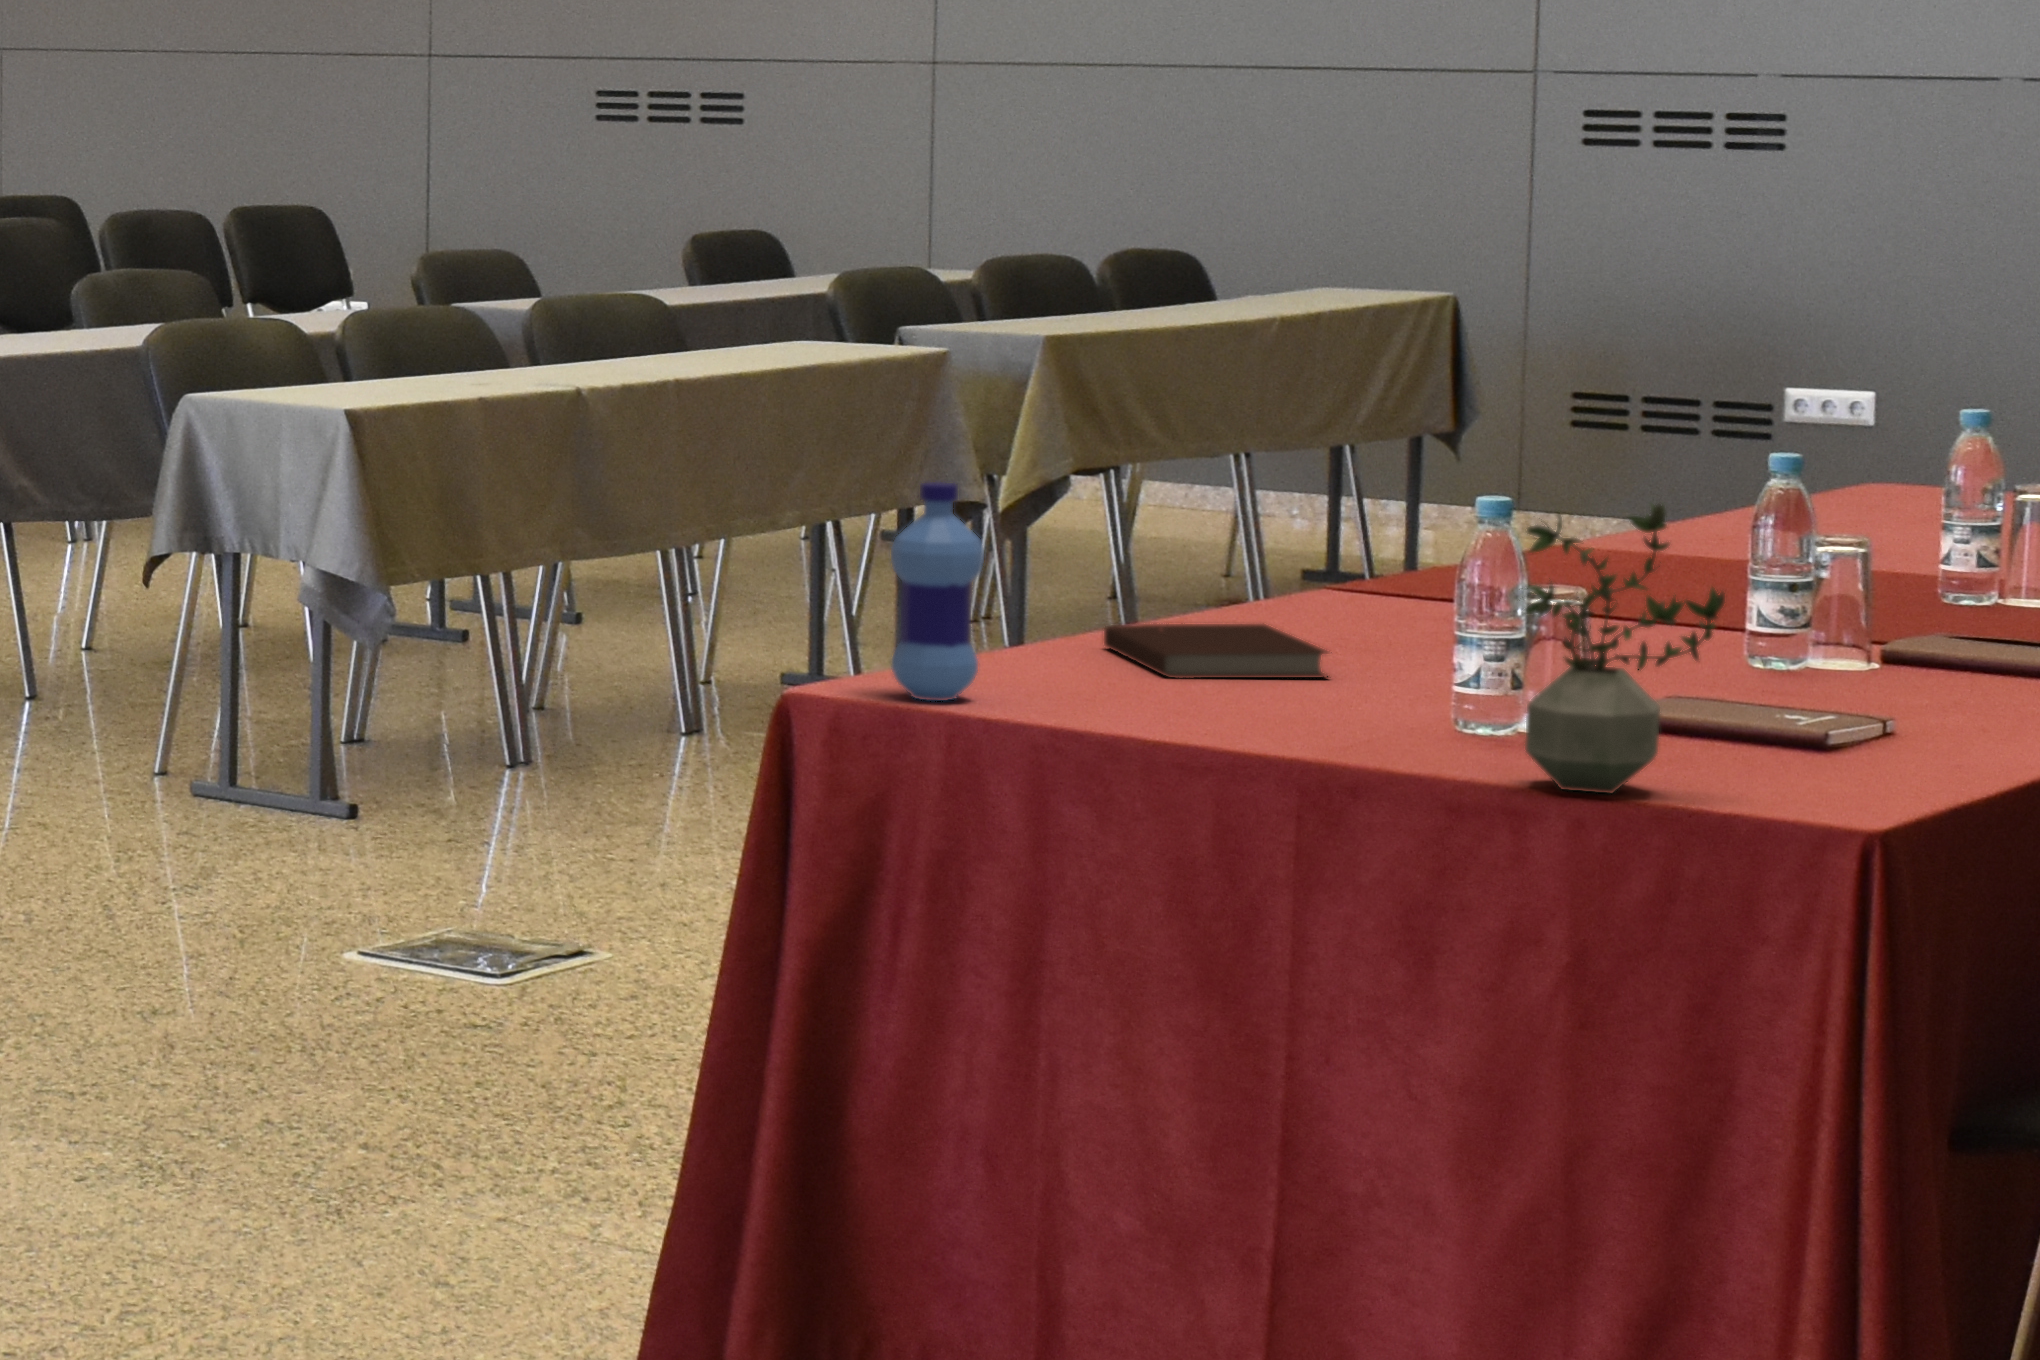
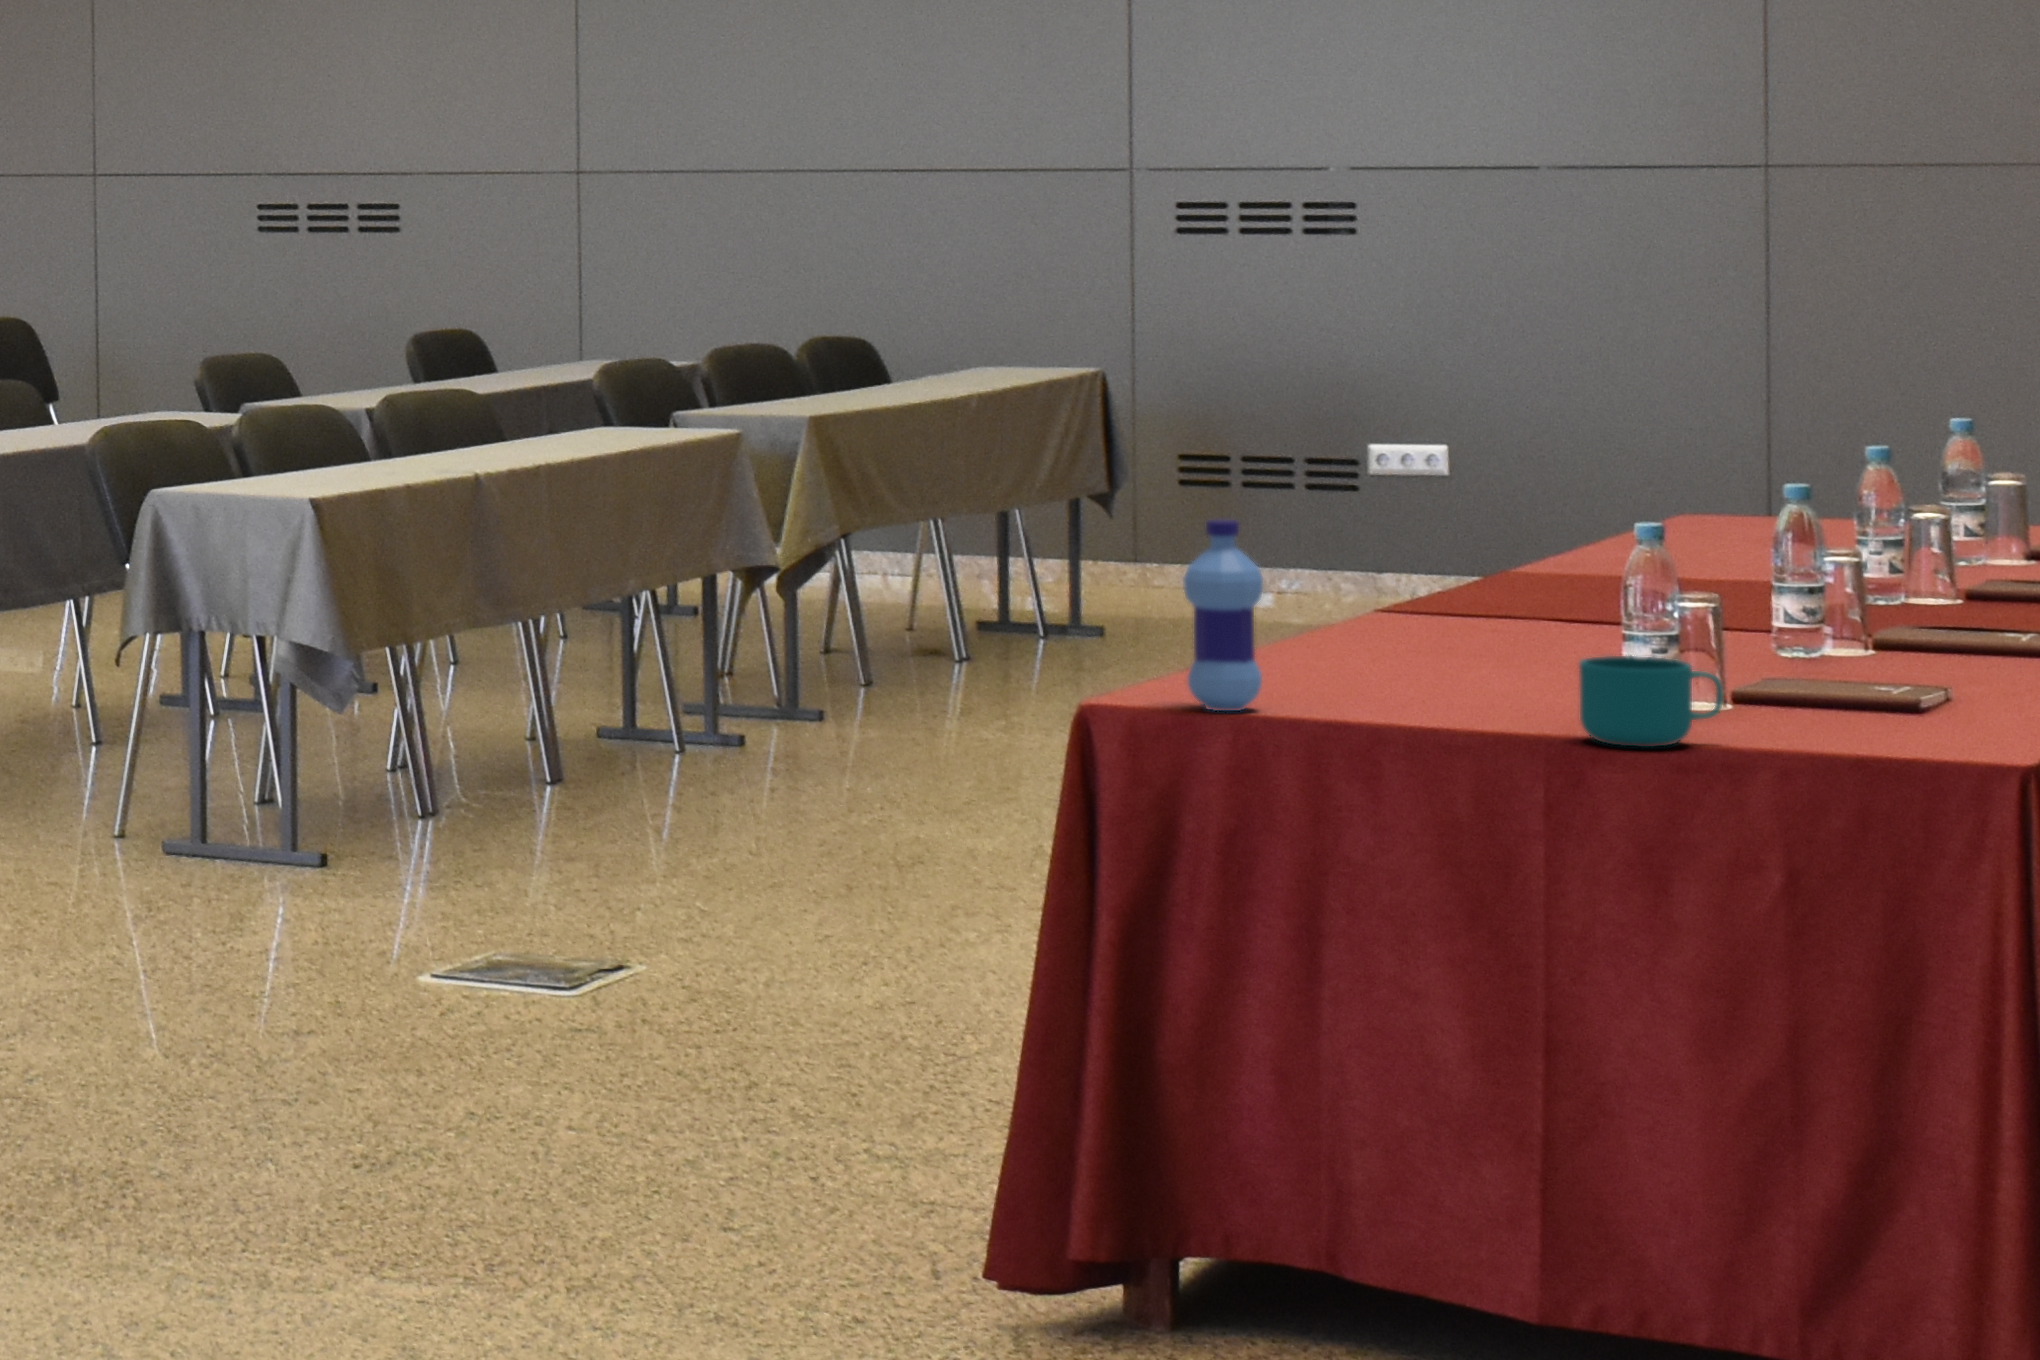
potted plant: present [1524,503,1725,793] -> none [1793,510,1965,759]
notebook: present [1104,624,1328,678] -> none [1285,637,1510,685]
cup: none [1282,658,1450,765] -> present [1579,656,1723,747]

